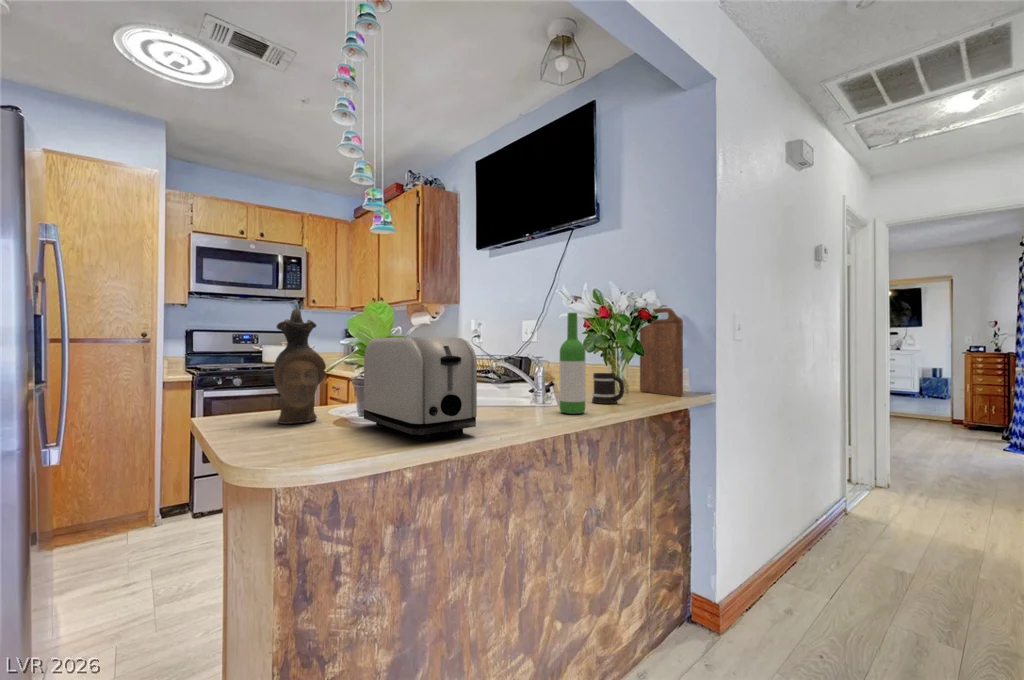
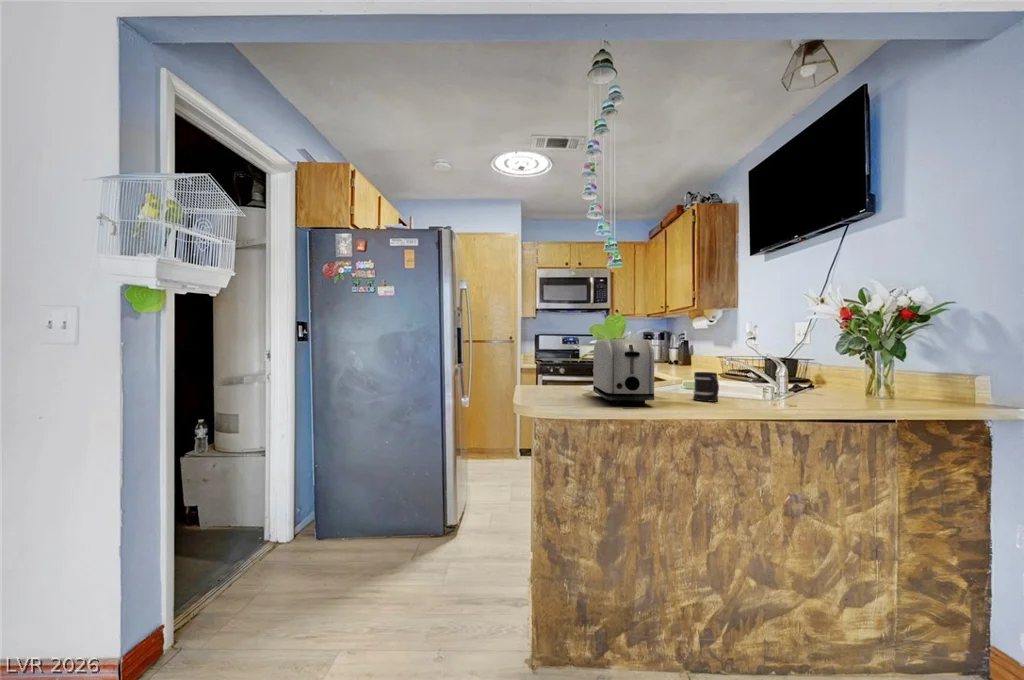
cutting board: present [640,308,683,396] -> none [905,306,955,405]
ceramic pitcher: present [273,309,326,424] -> none [548,322,577,391]
wine bottle: present [559,312,586,414] -> none [755,318,781,405]
mug: present [592,373,624,404] -> present [693,372,719,401]

